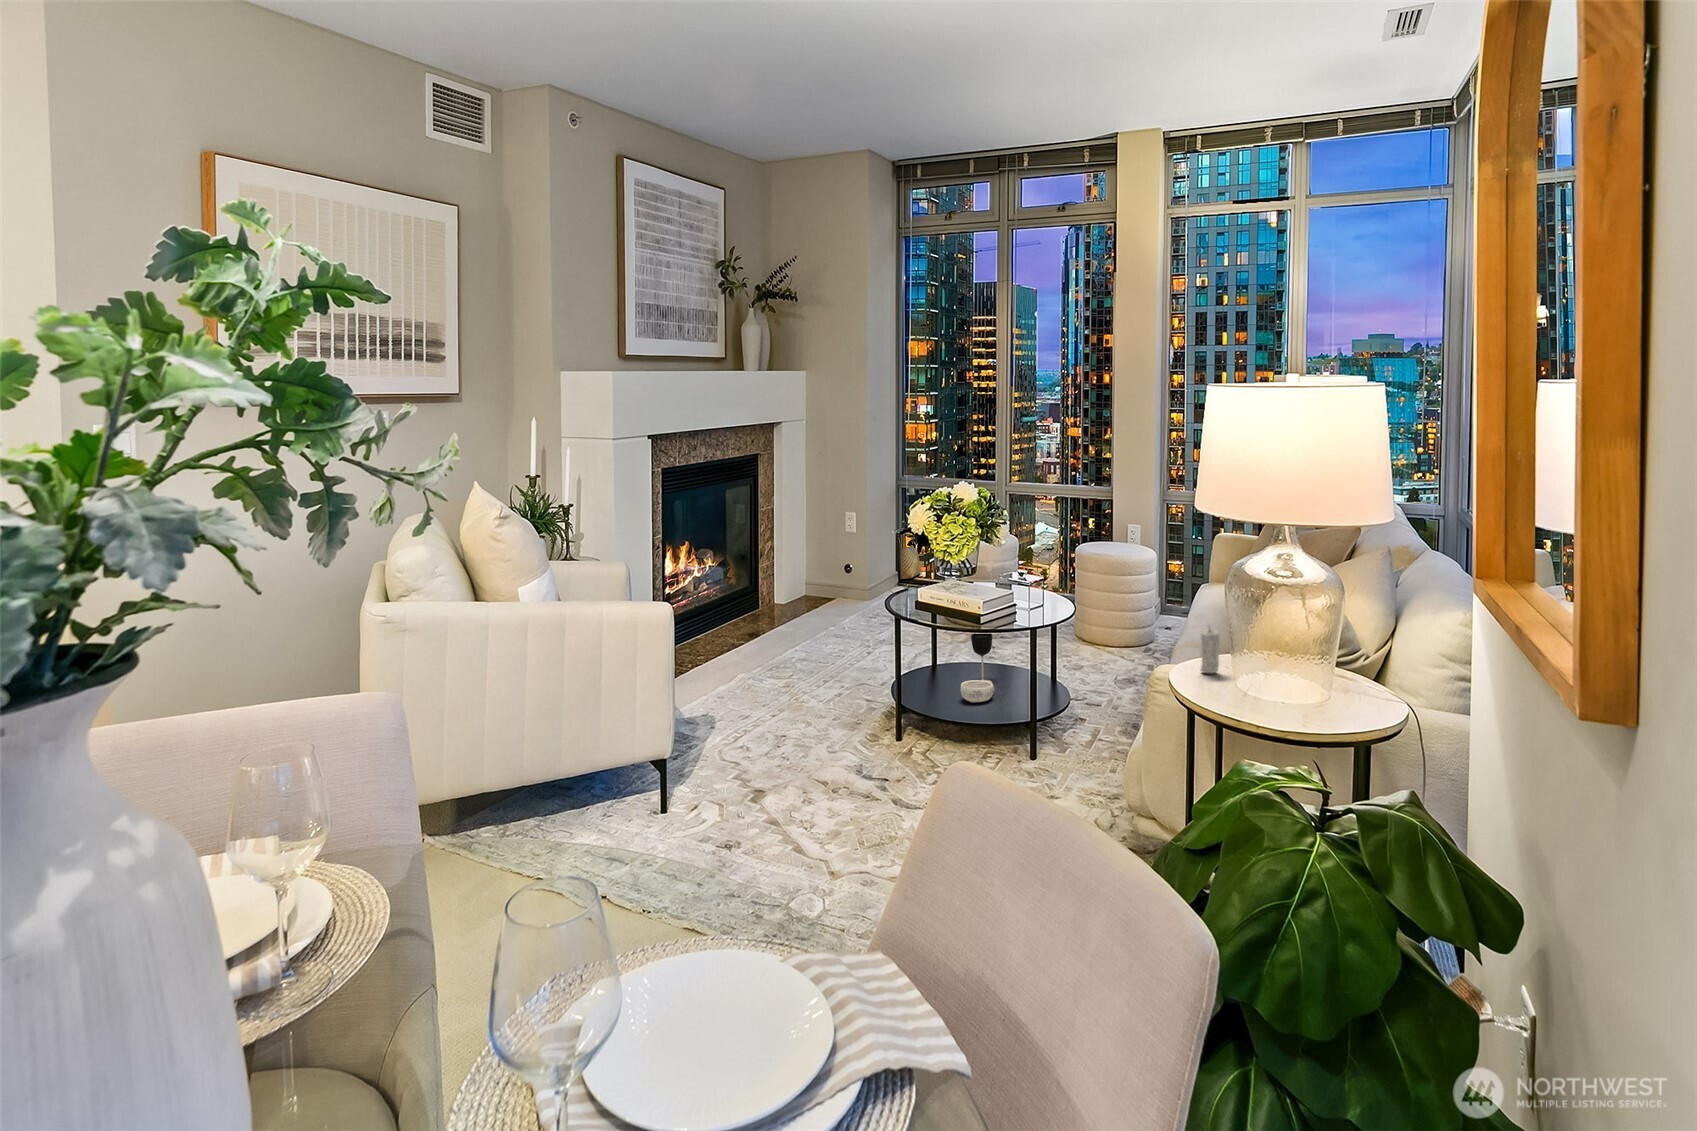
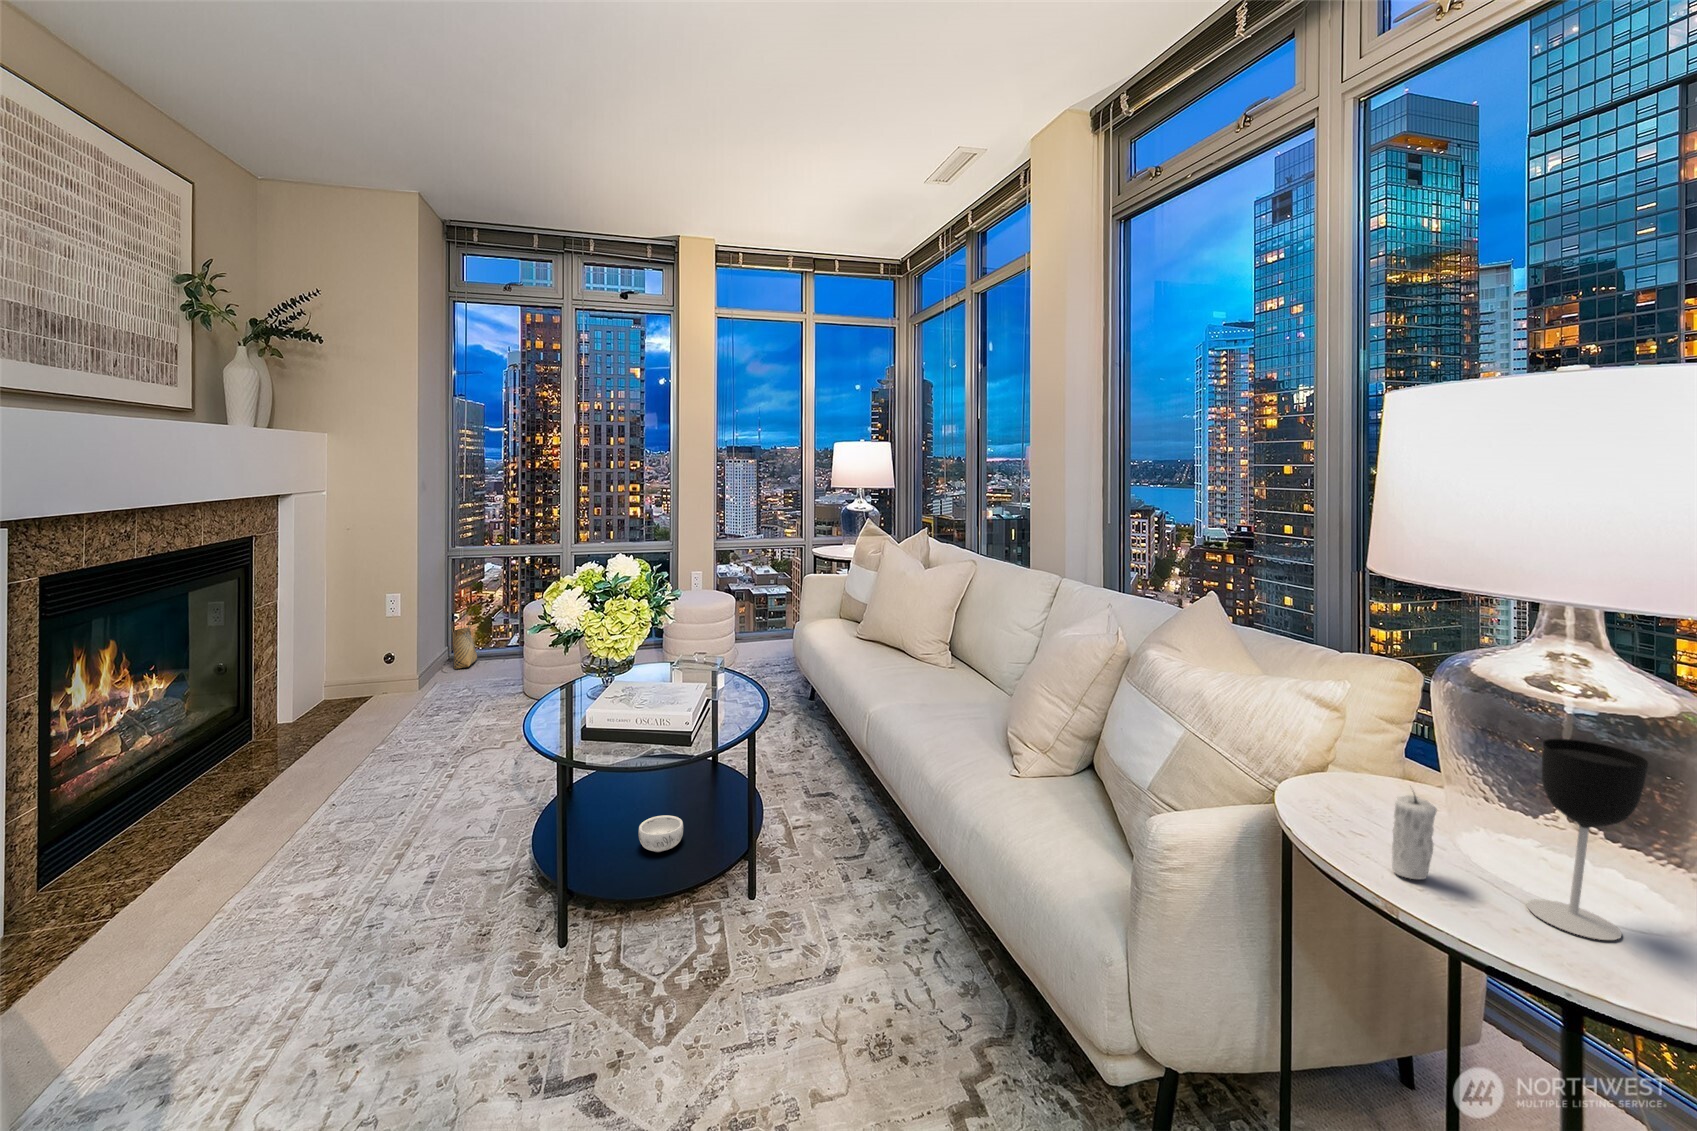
wine glass: present [971,633,992,683] -> present [1527,739,1648,940]

